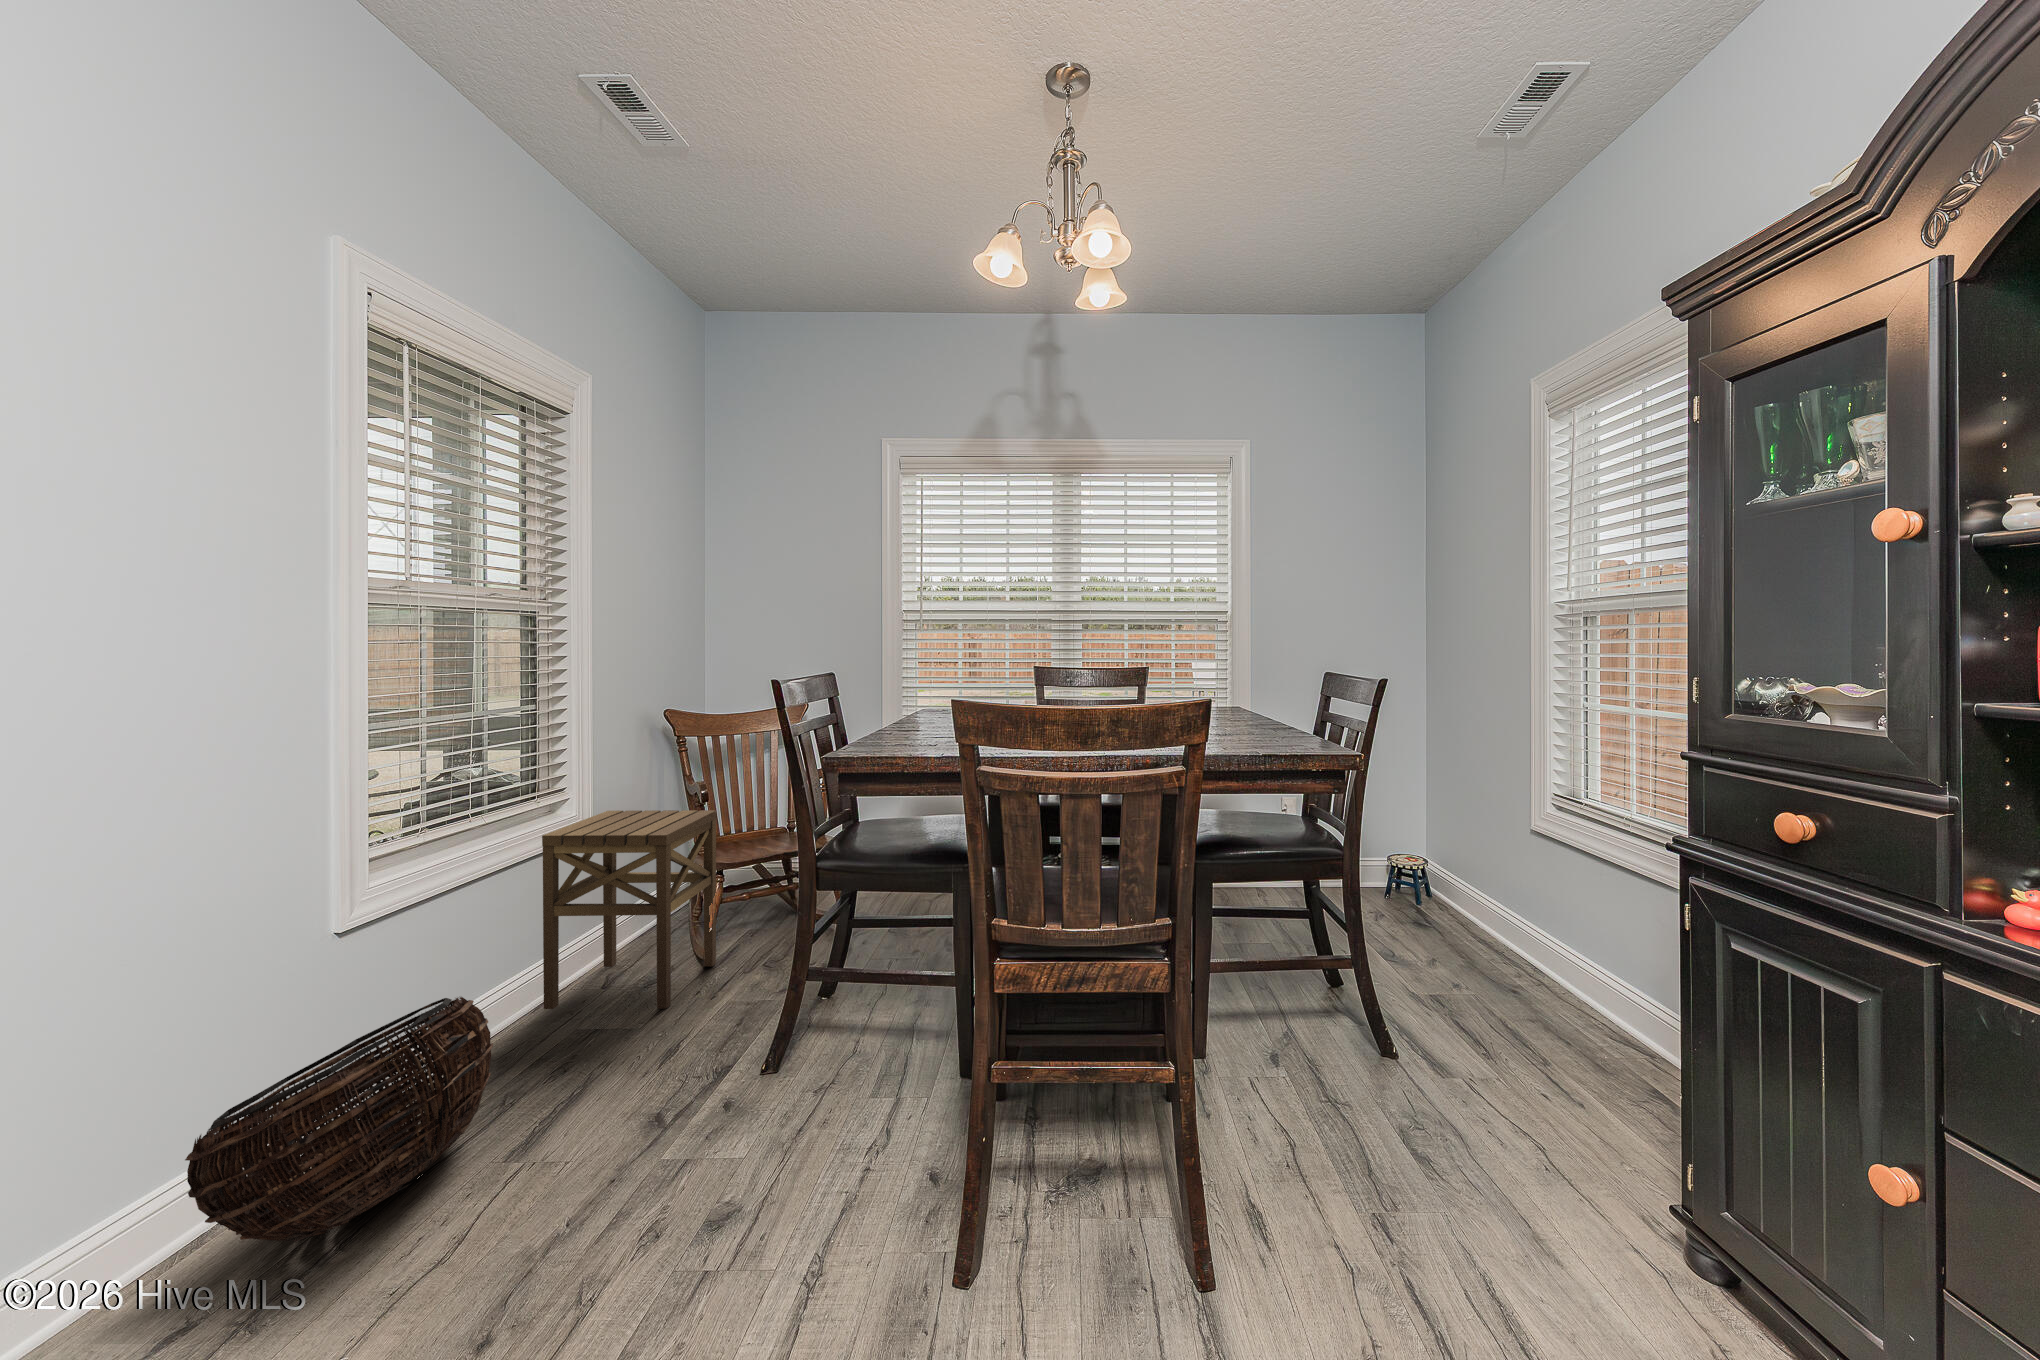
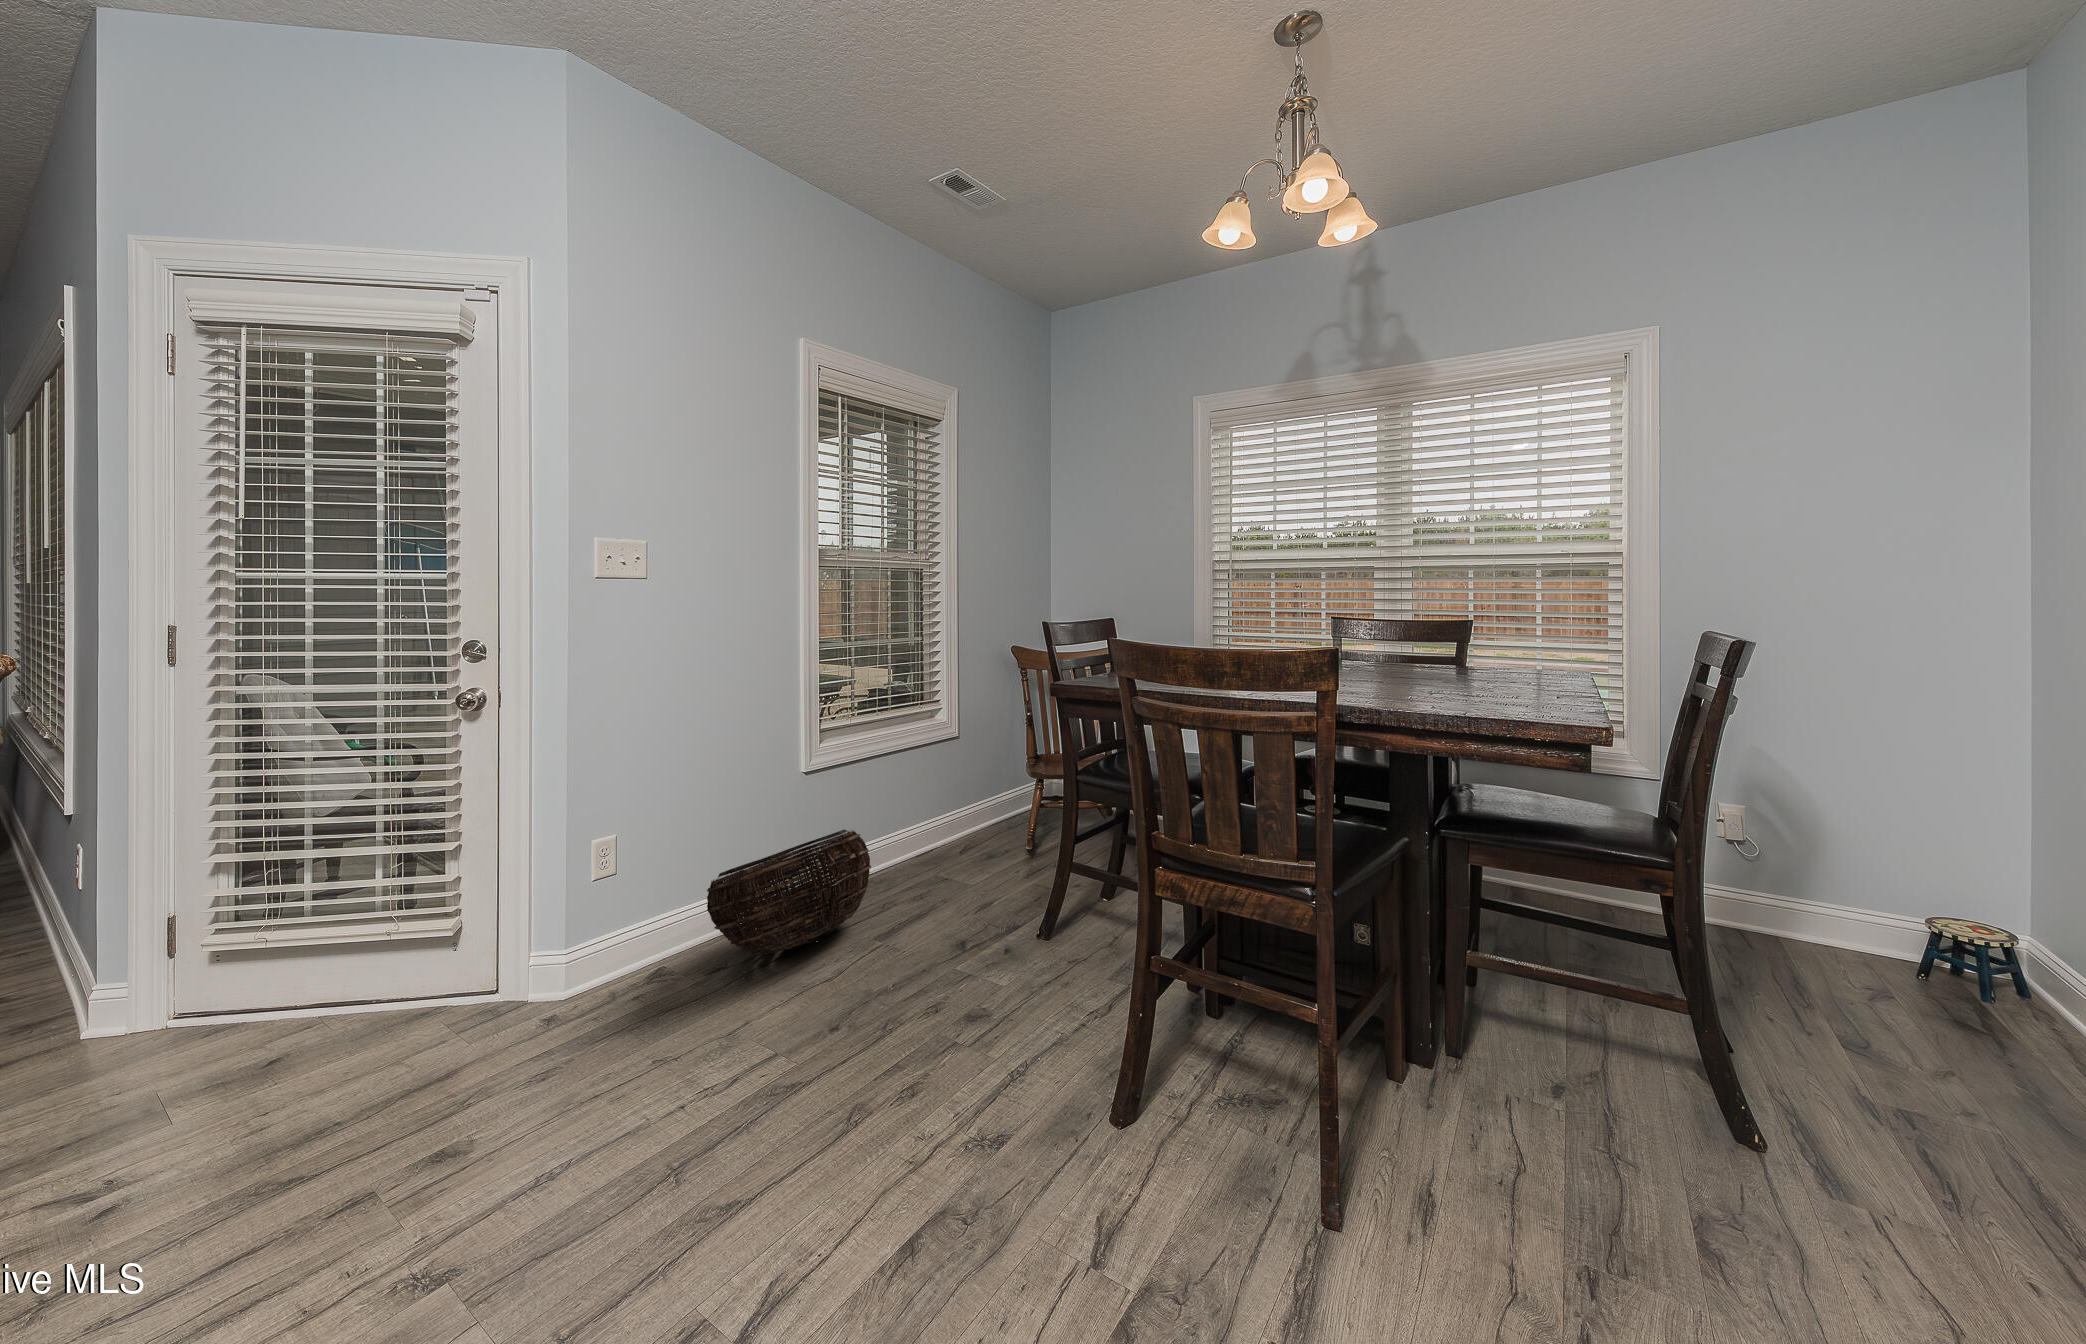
side table: present [542,810,716,1009] -> none [922,717,1045,870]

